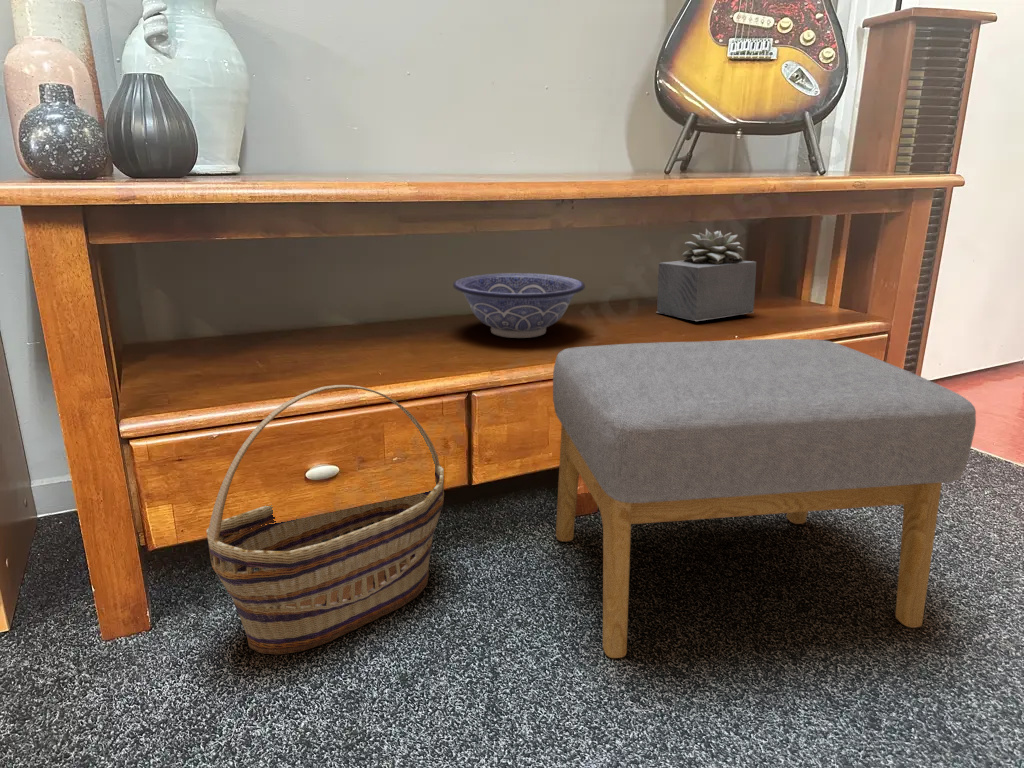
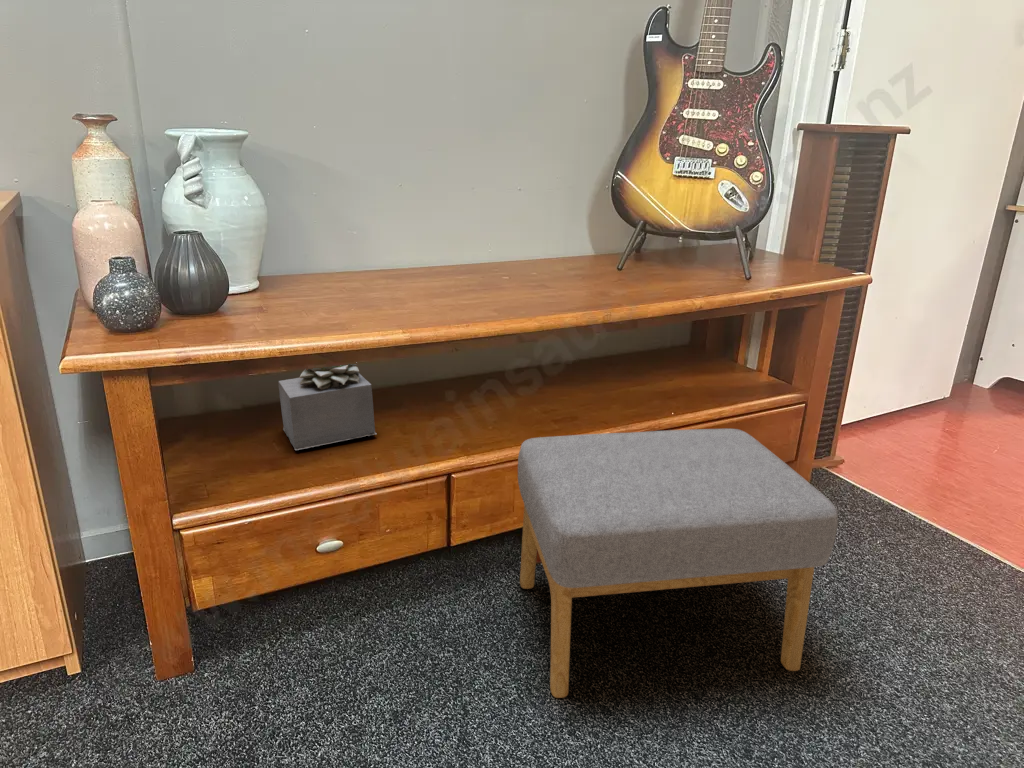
succulent plant: present [657,229,756,321] -> present [278,364,376,450]
decorative bowl: present [453,273,585,338] -> none [438,354,548,417]
basket: present [206,385,444,655] -> none [242,483,429,694]

